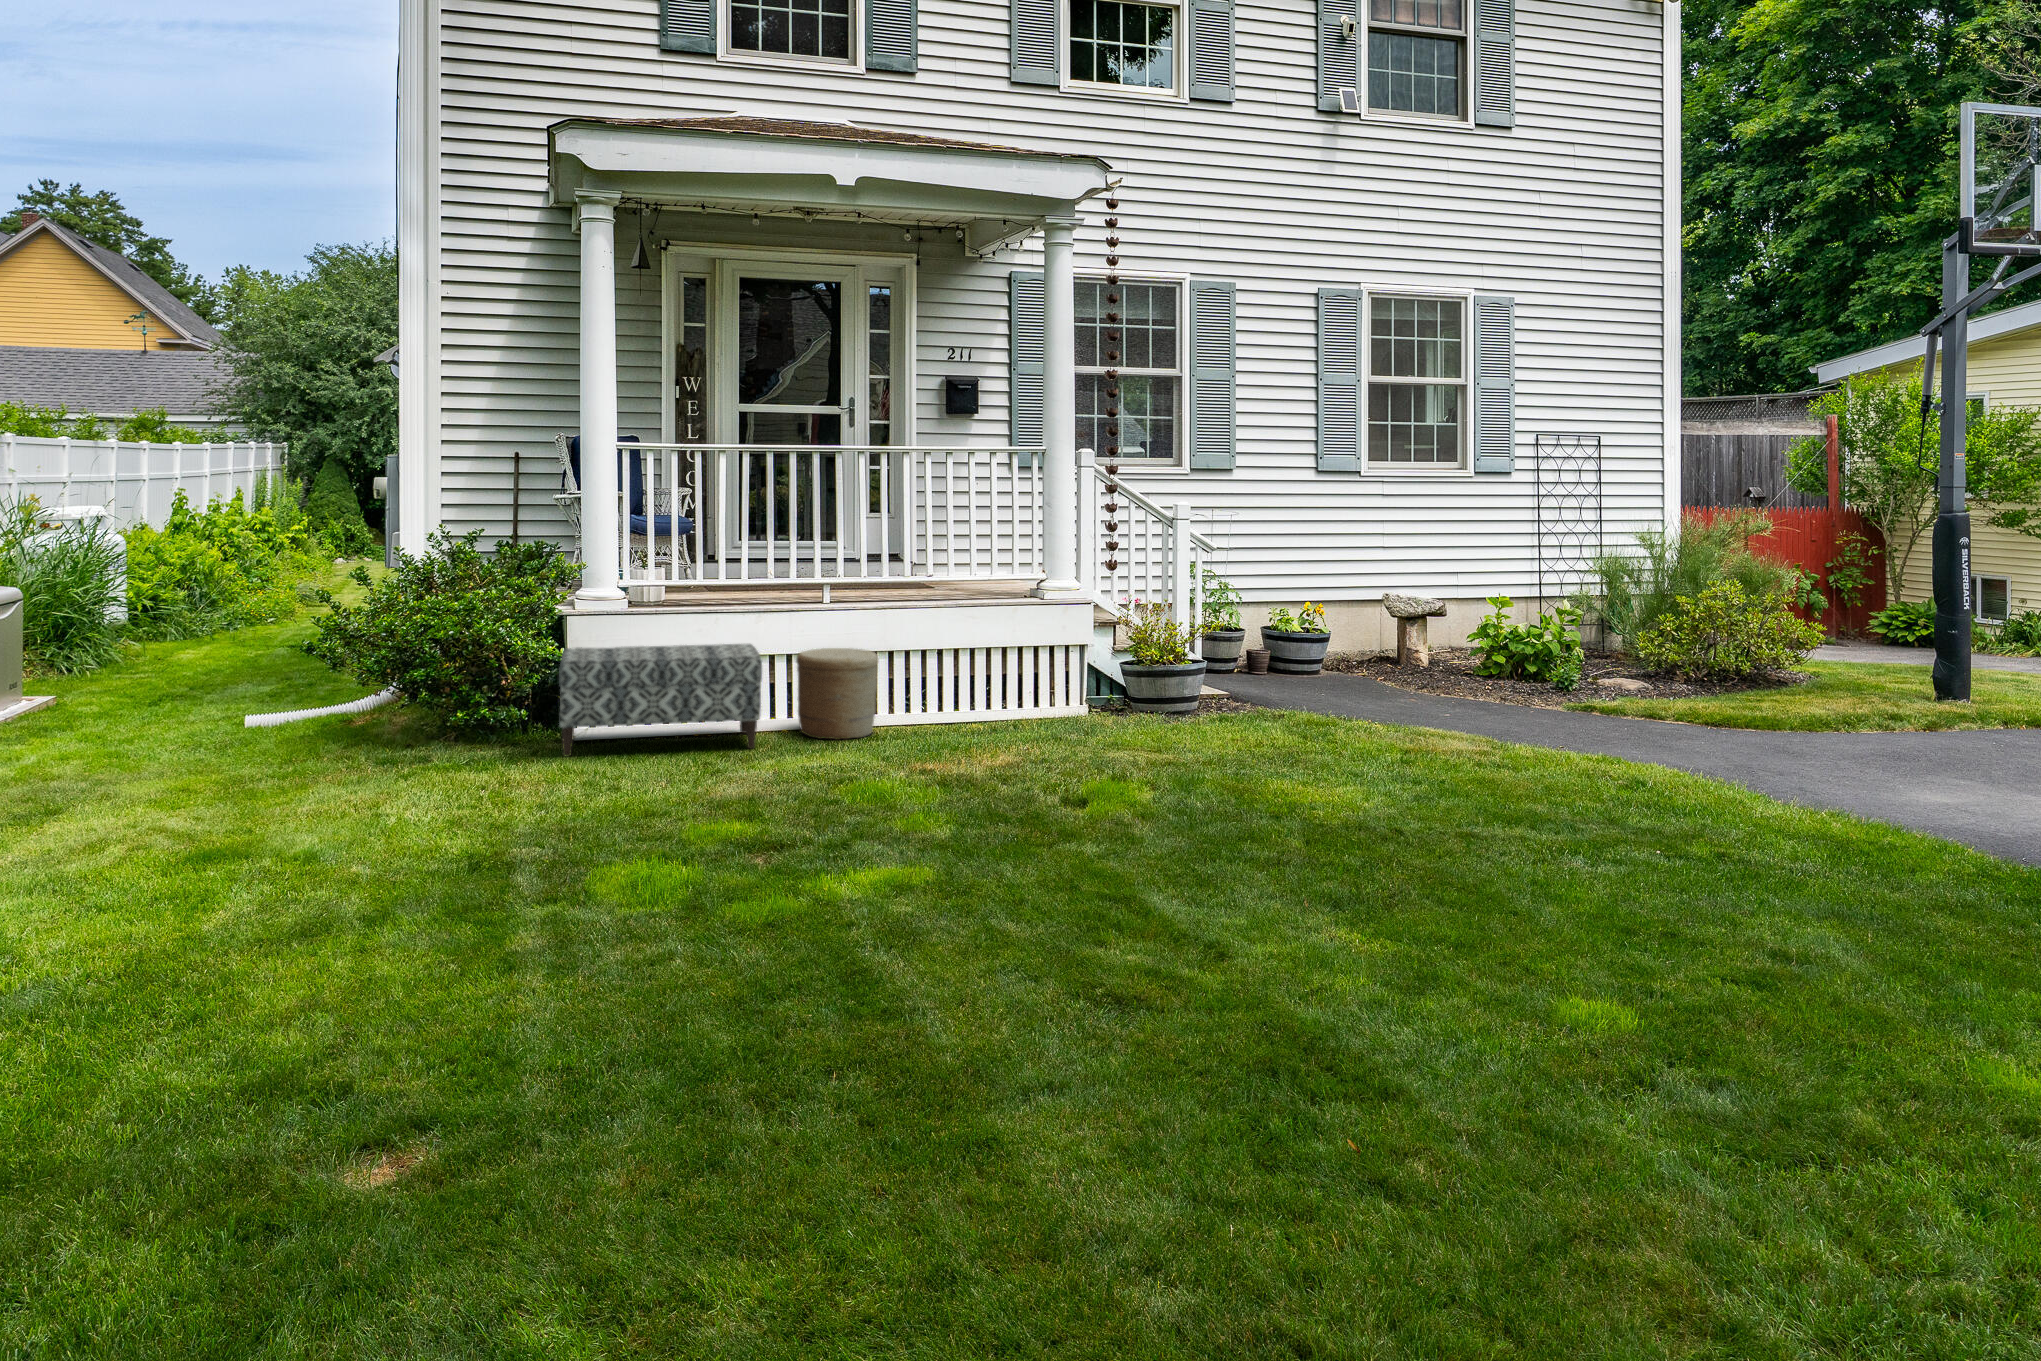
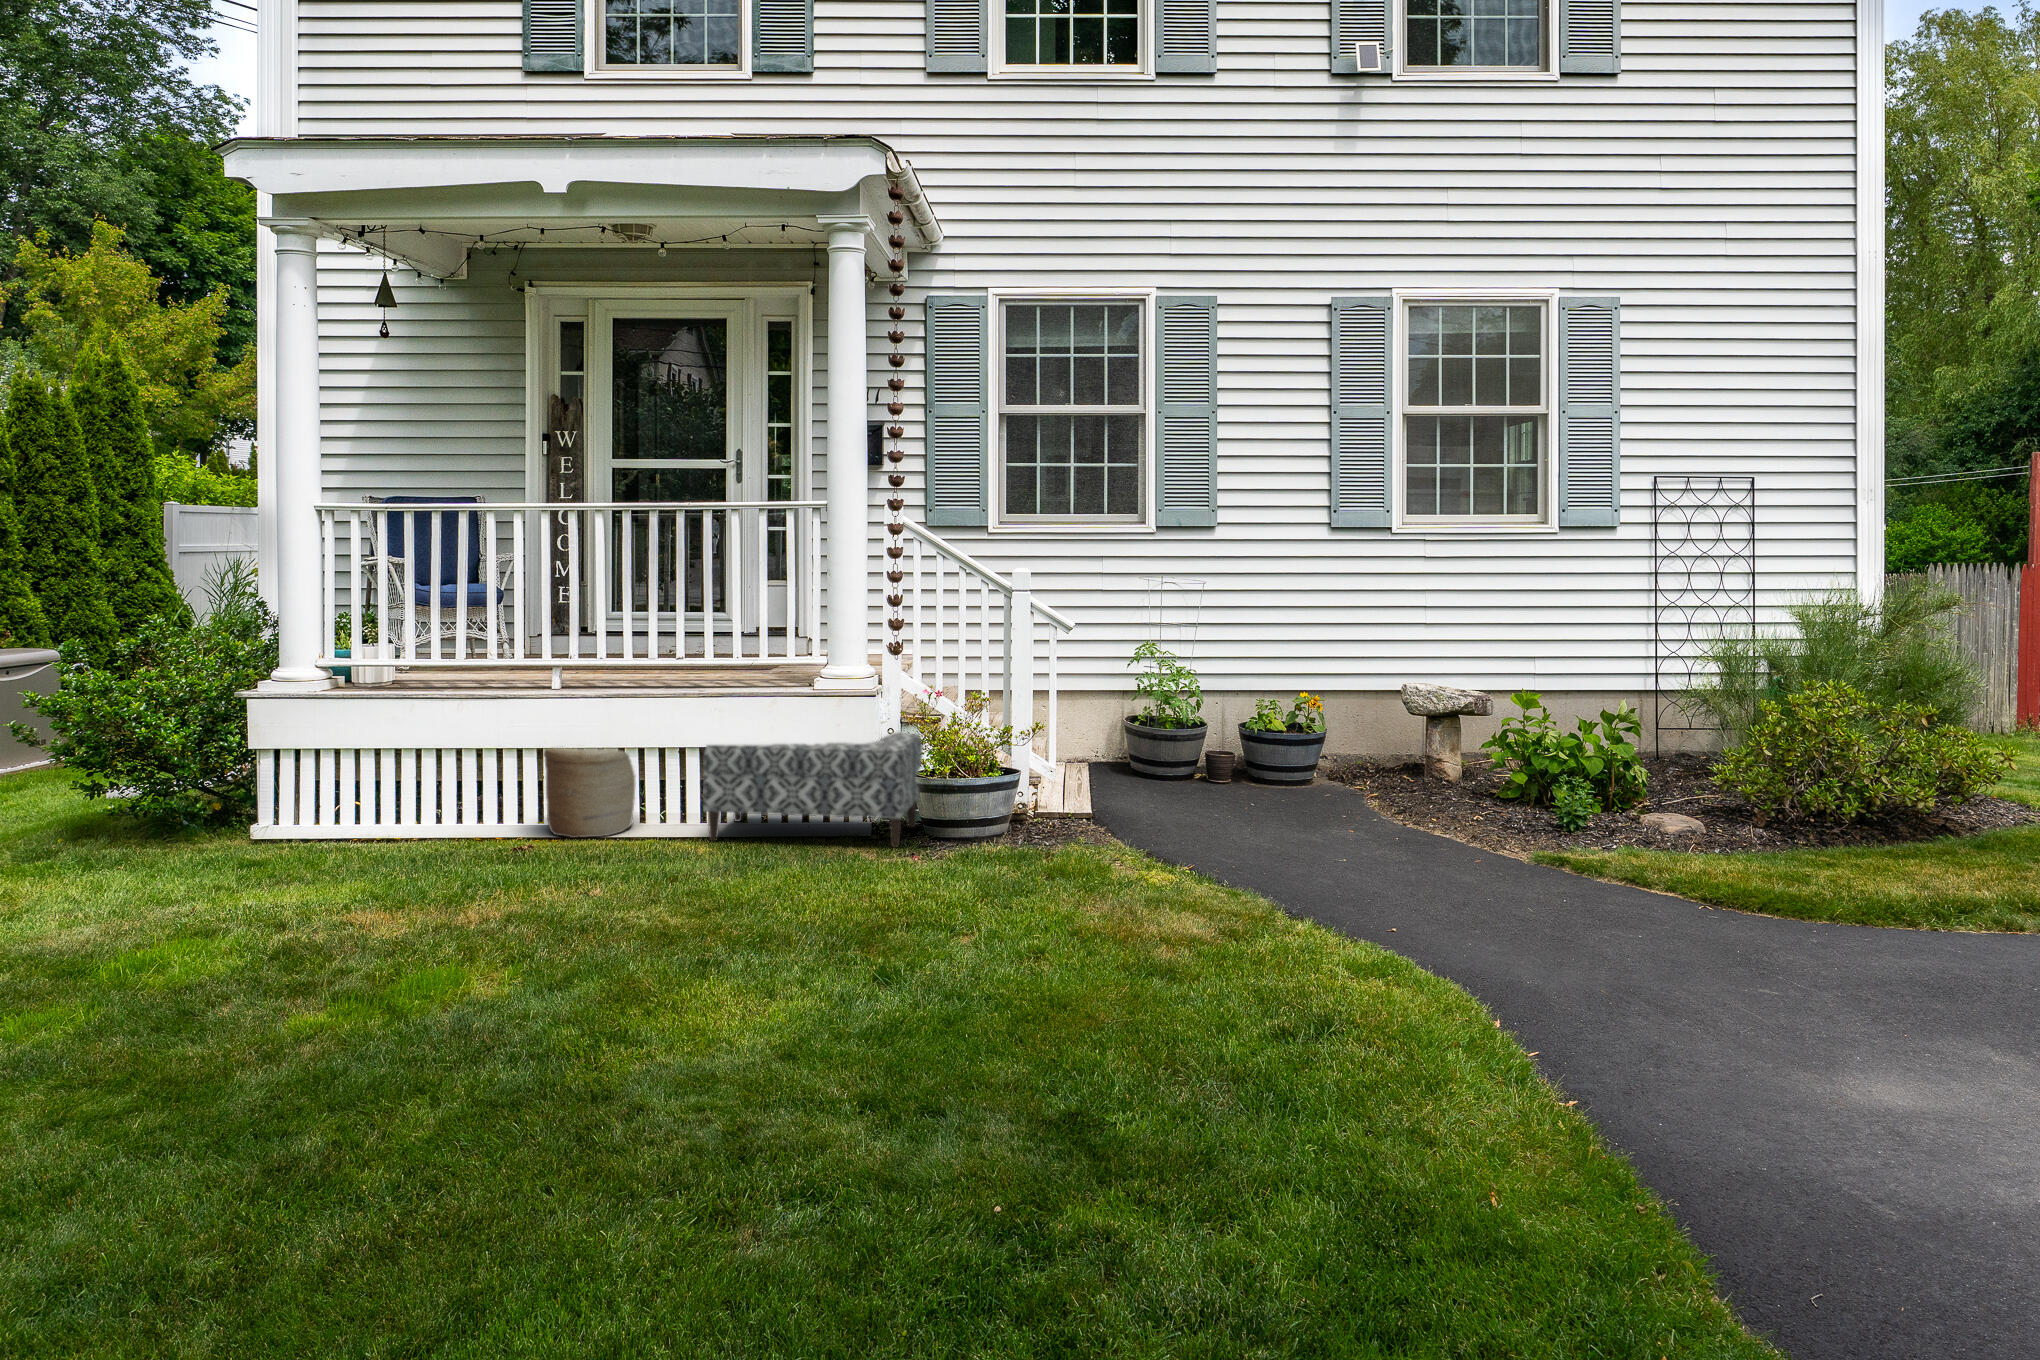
bench: present [559,644,762,756] -> present [703,732,922,848]

